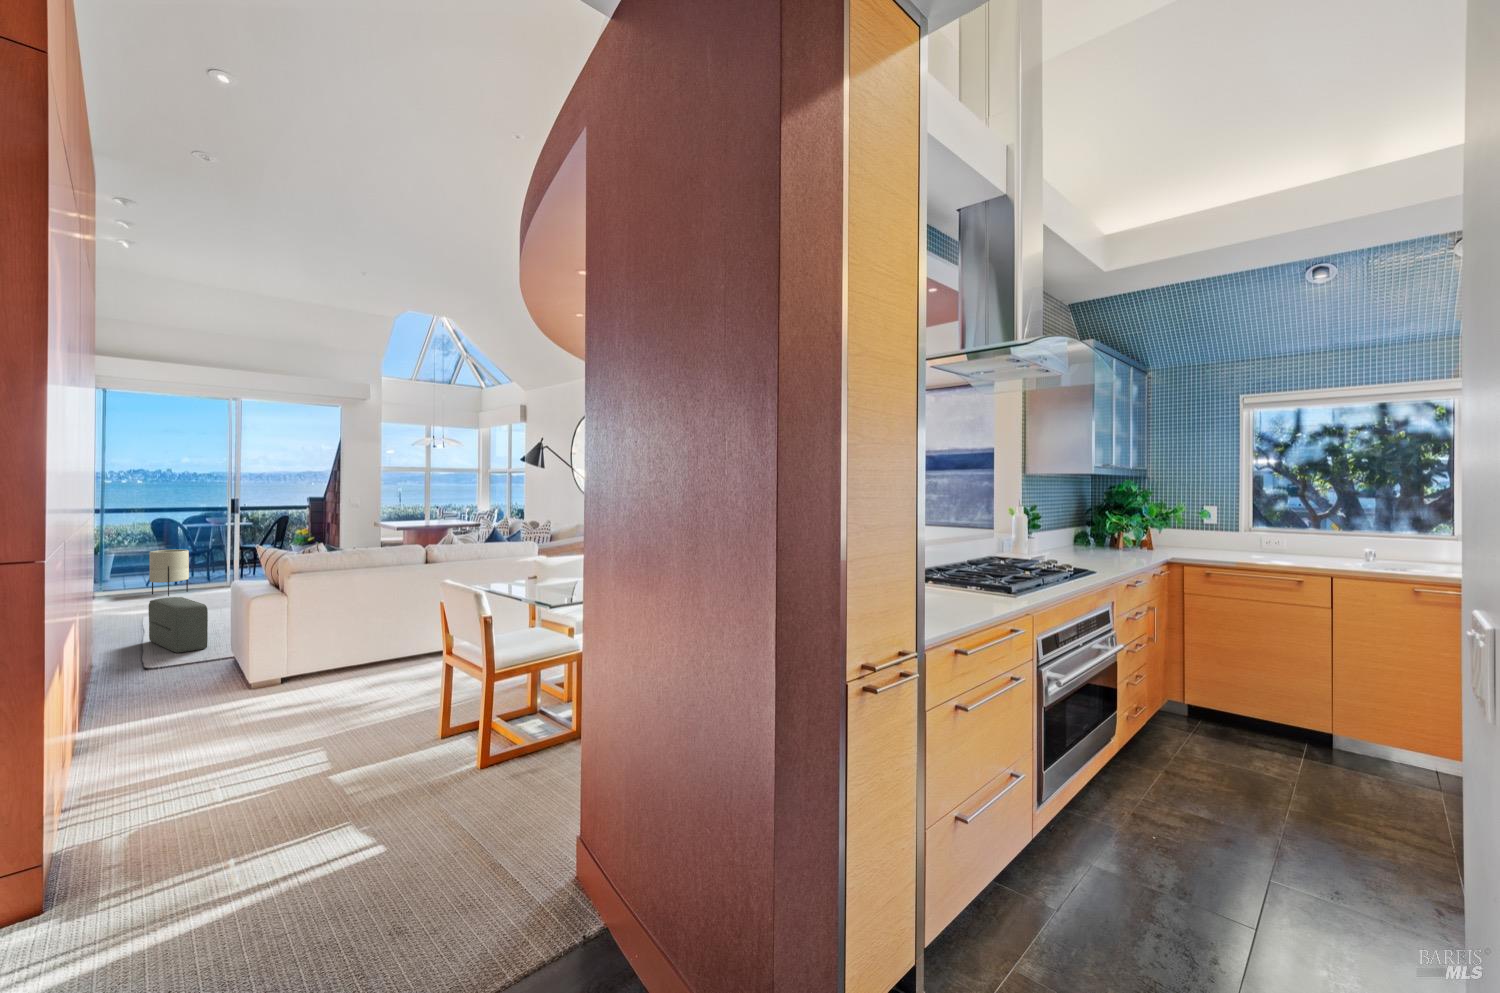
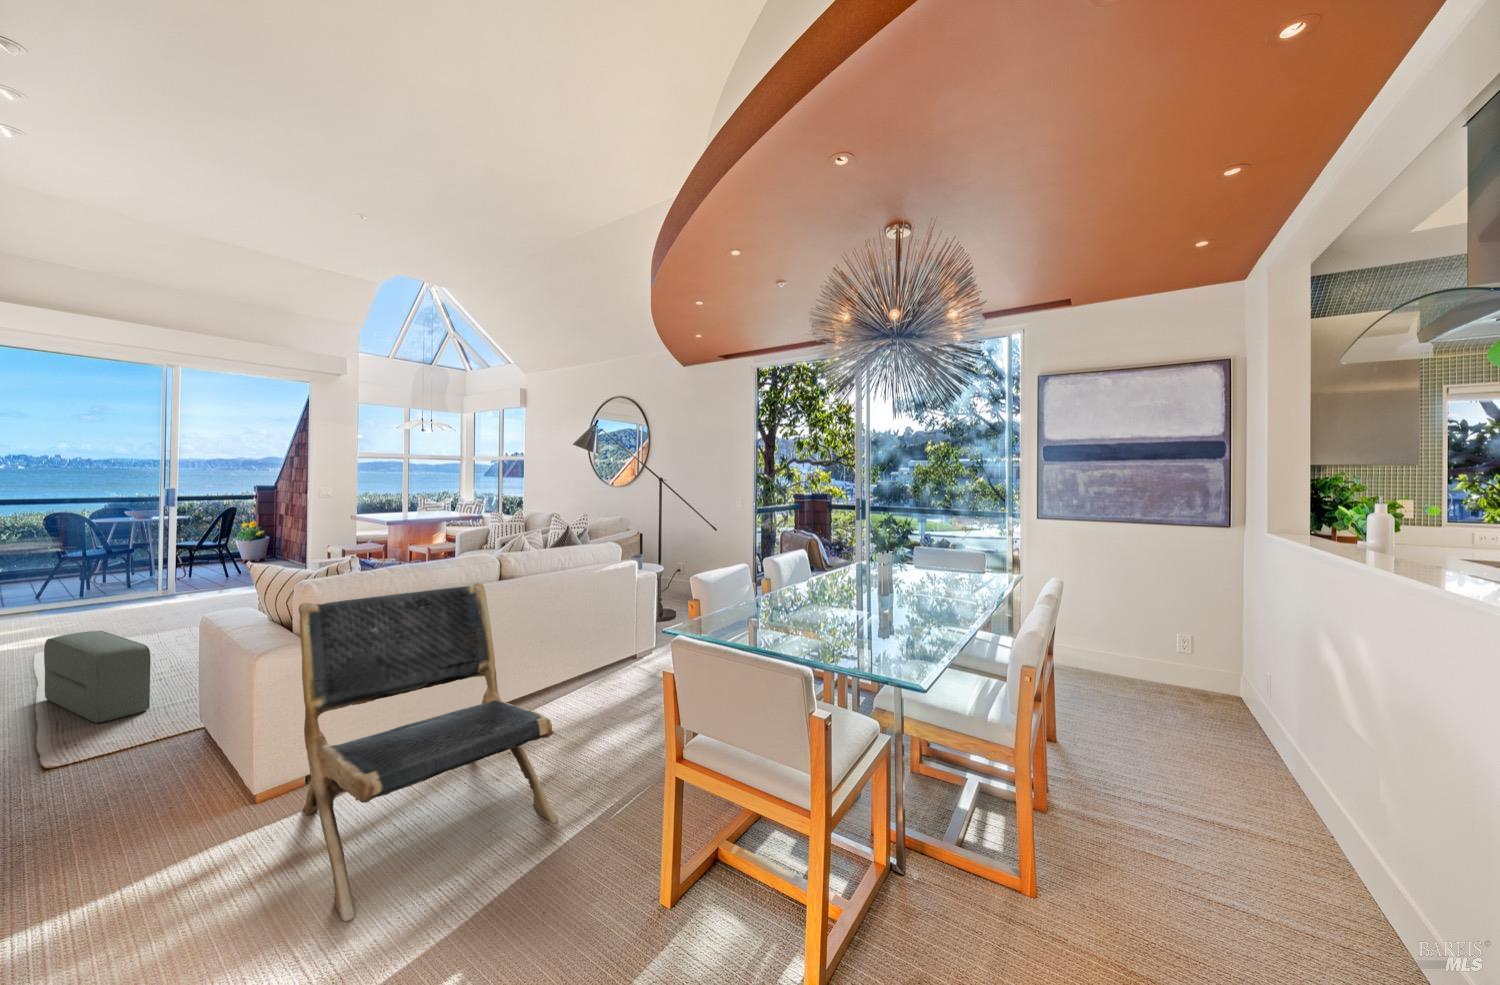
planter: present [149,549,189,596] -> none [40,551,101,613]
lounge chair: none [272,559,417,730] -> present [299,583,558,921]

